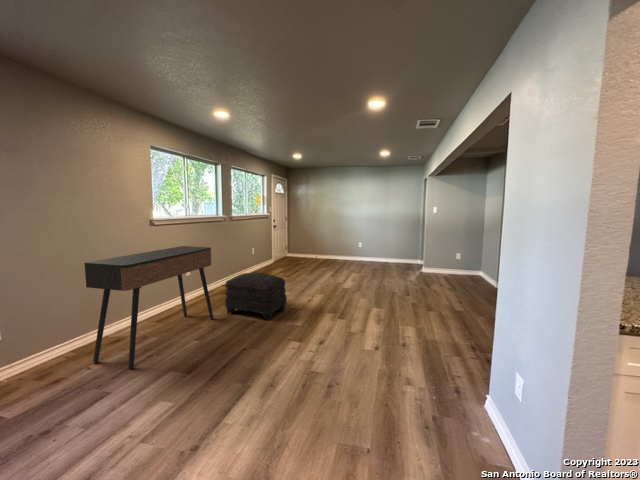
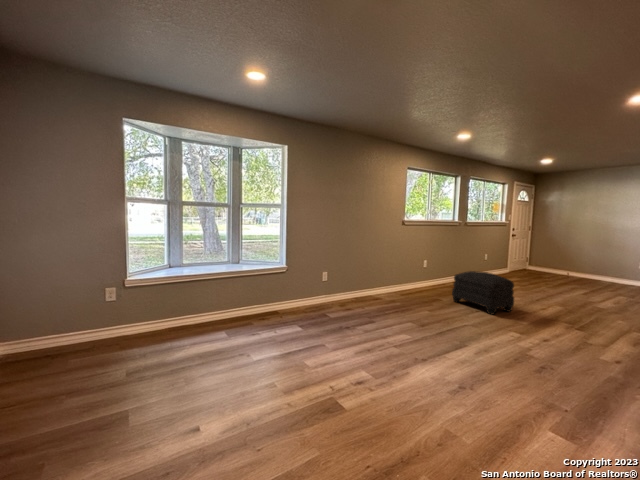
console table: present [84,246,214,369] -> none [366,242,445,314]

